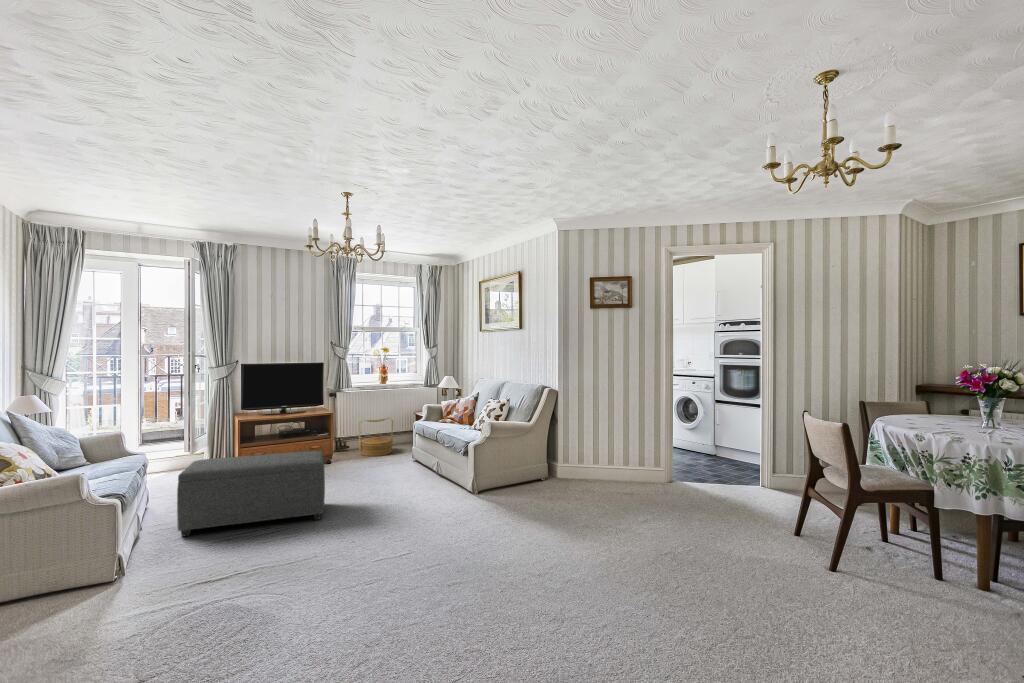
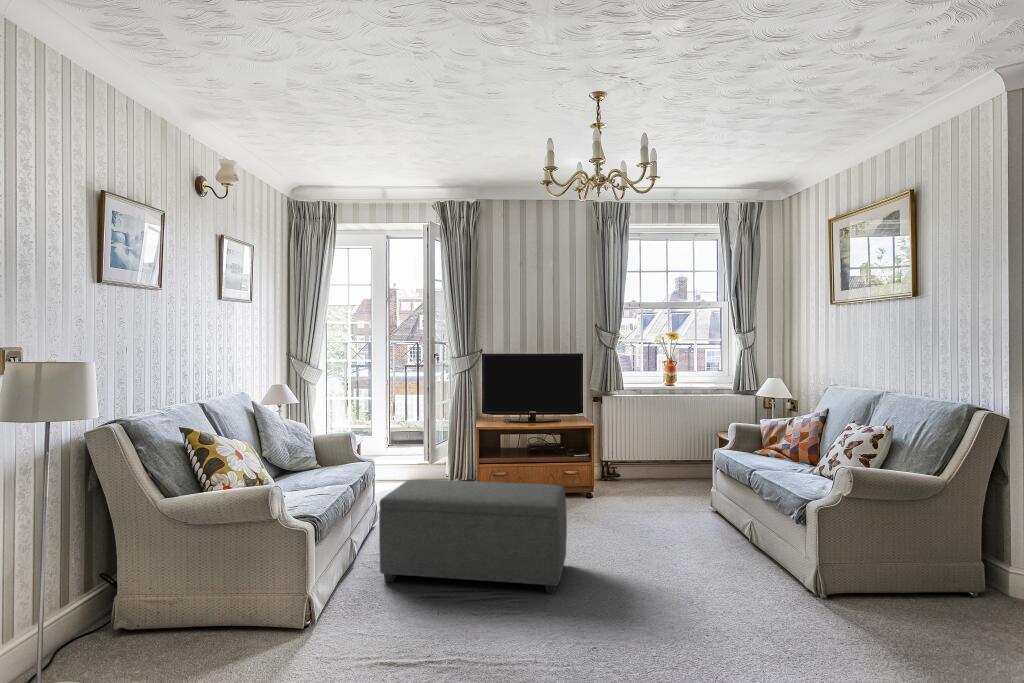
woven basket: present [359,418,393,456] -> none [632,437,683,493]

